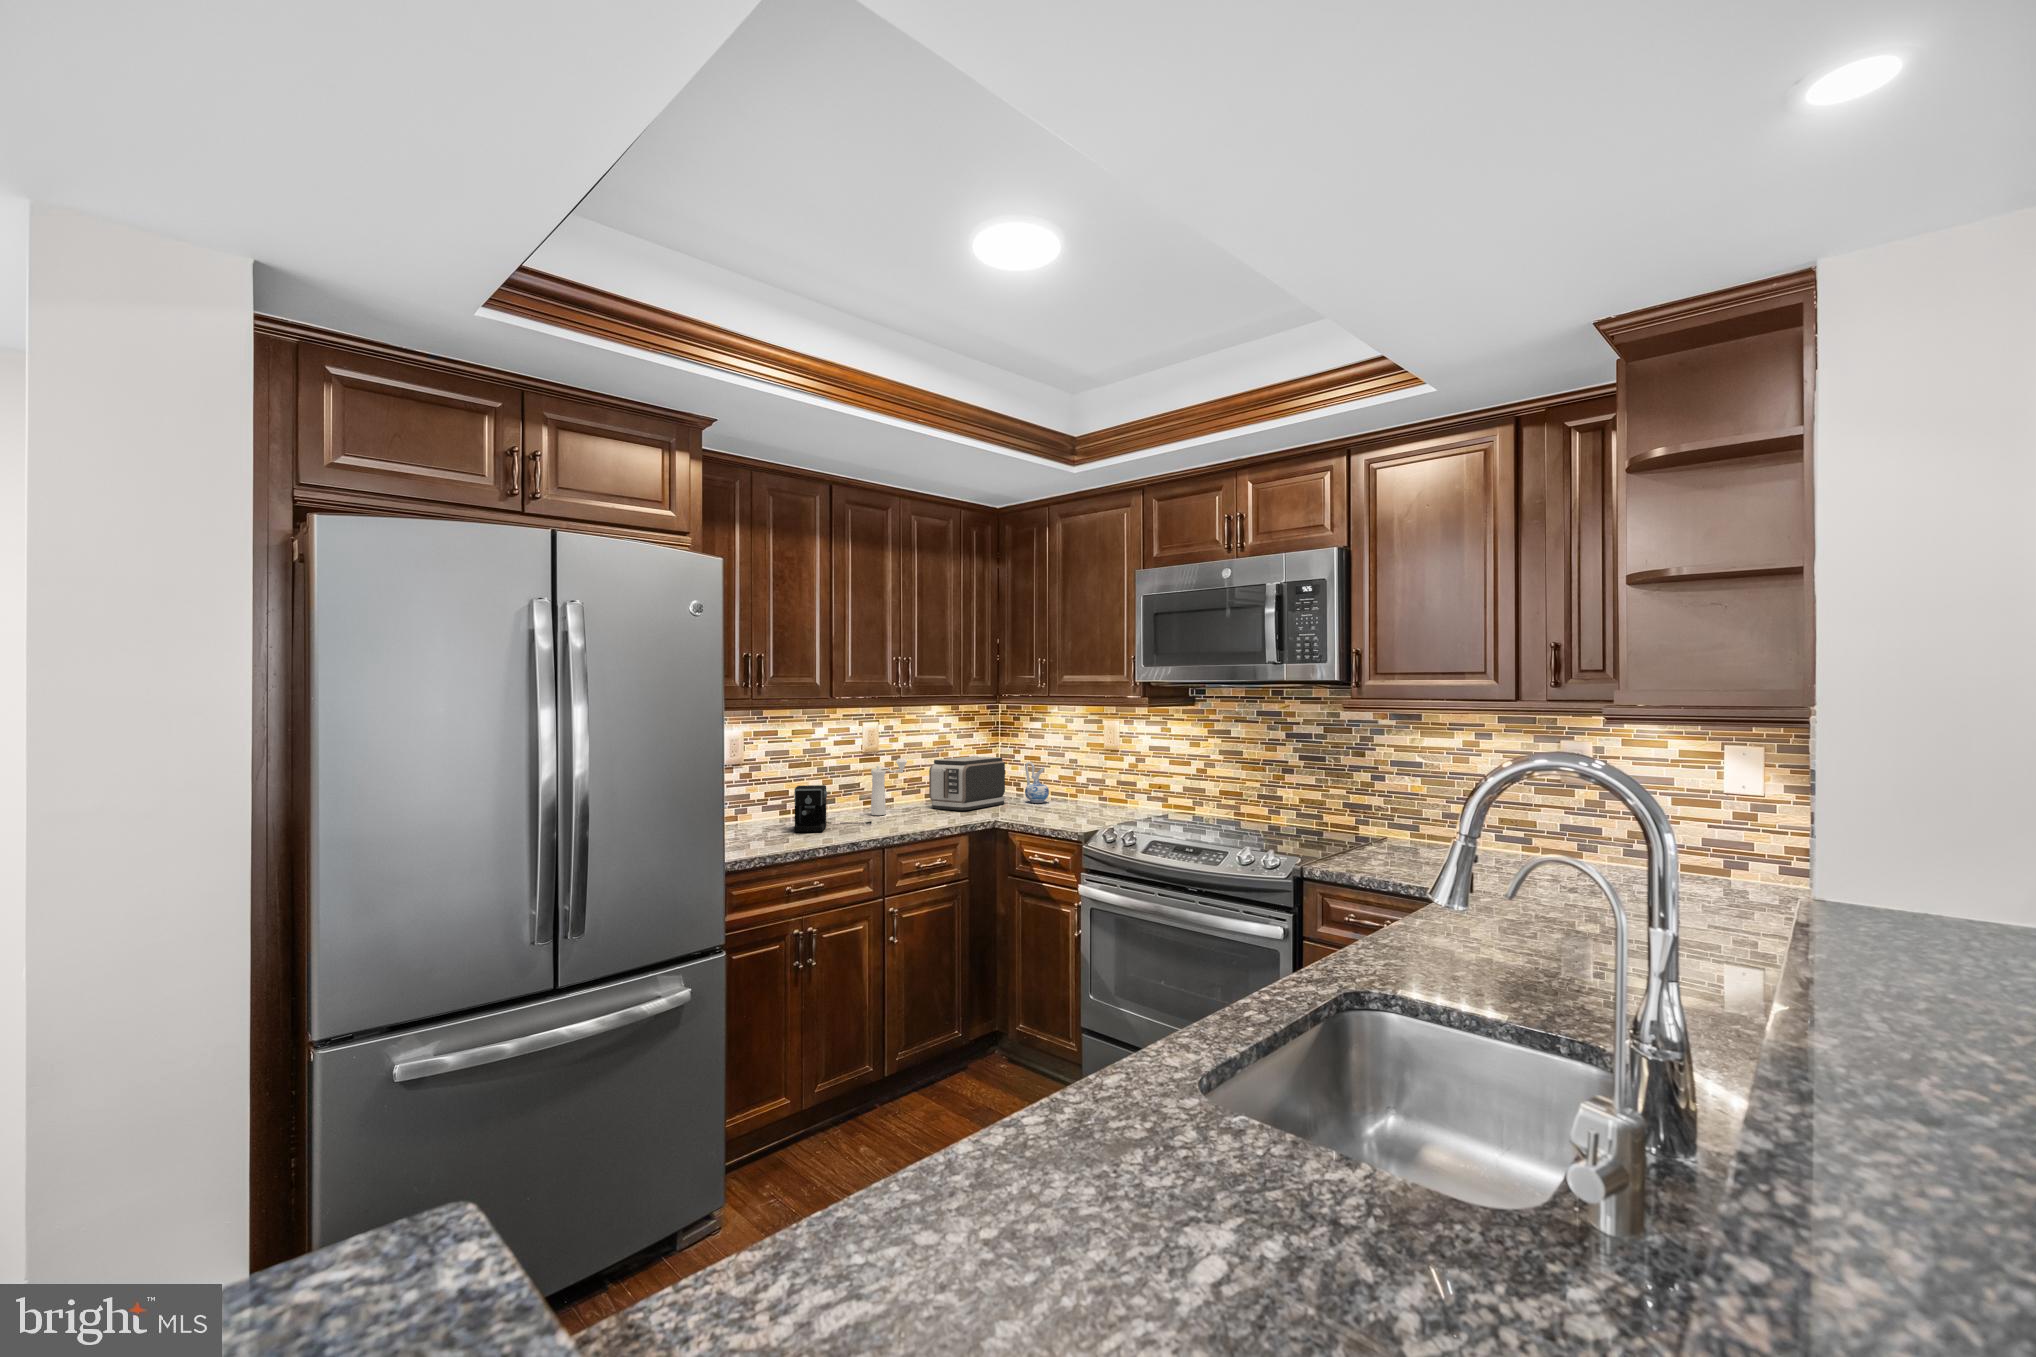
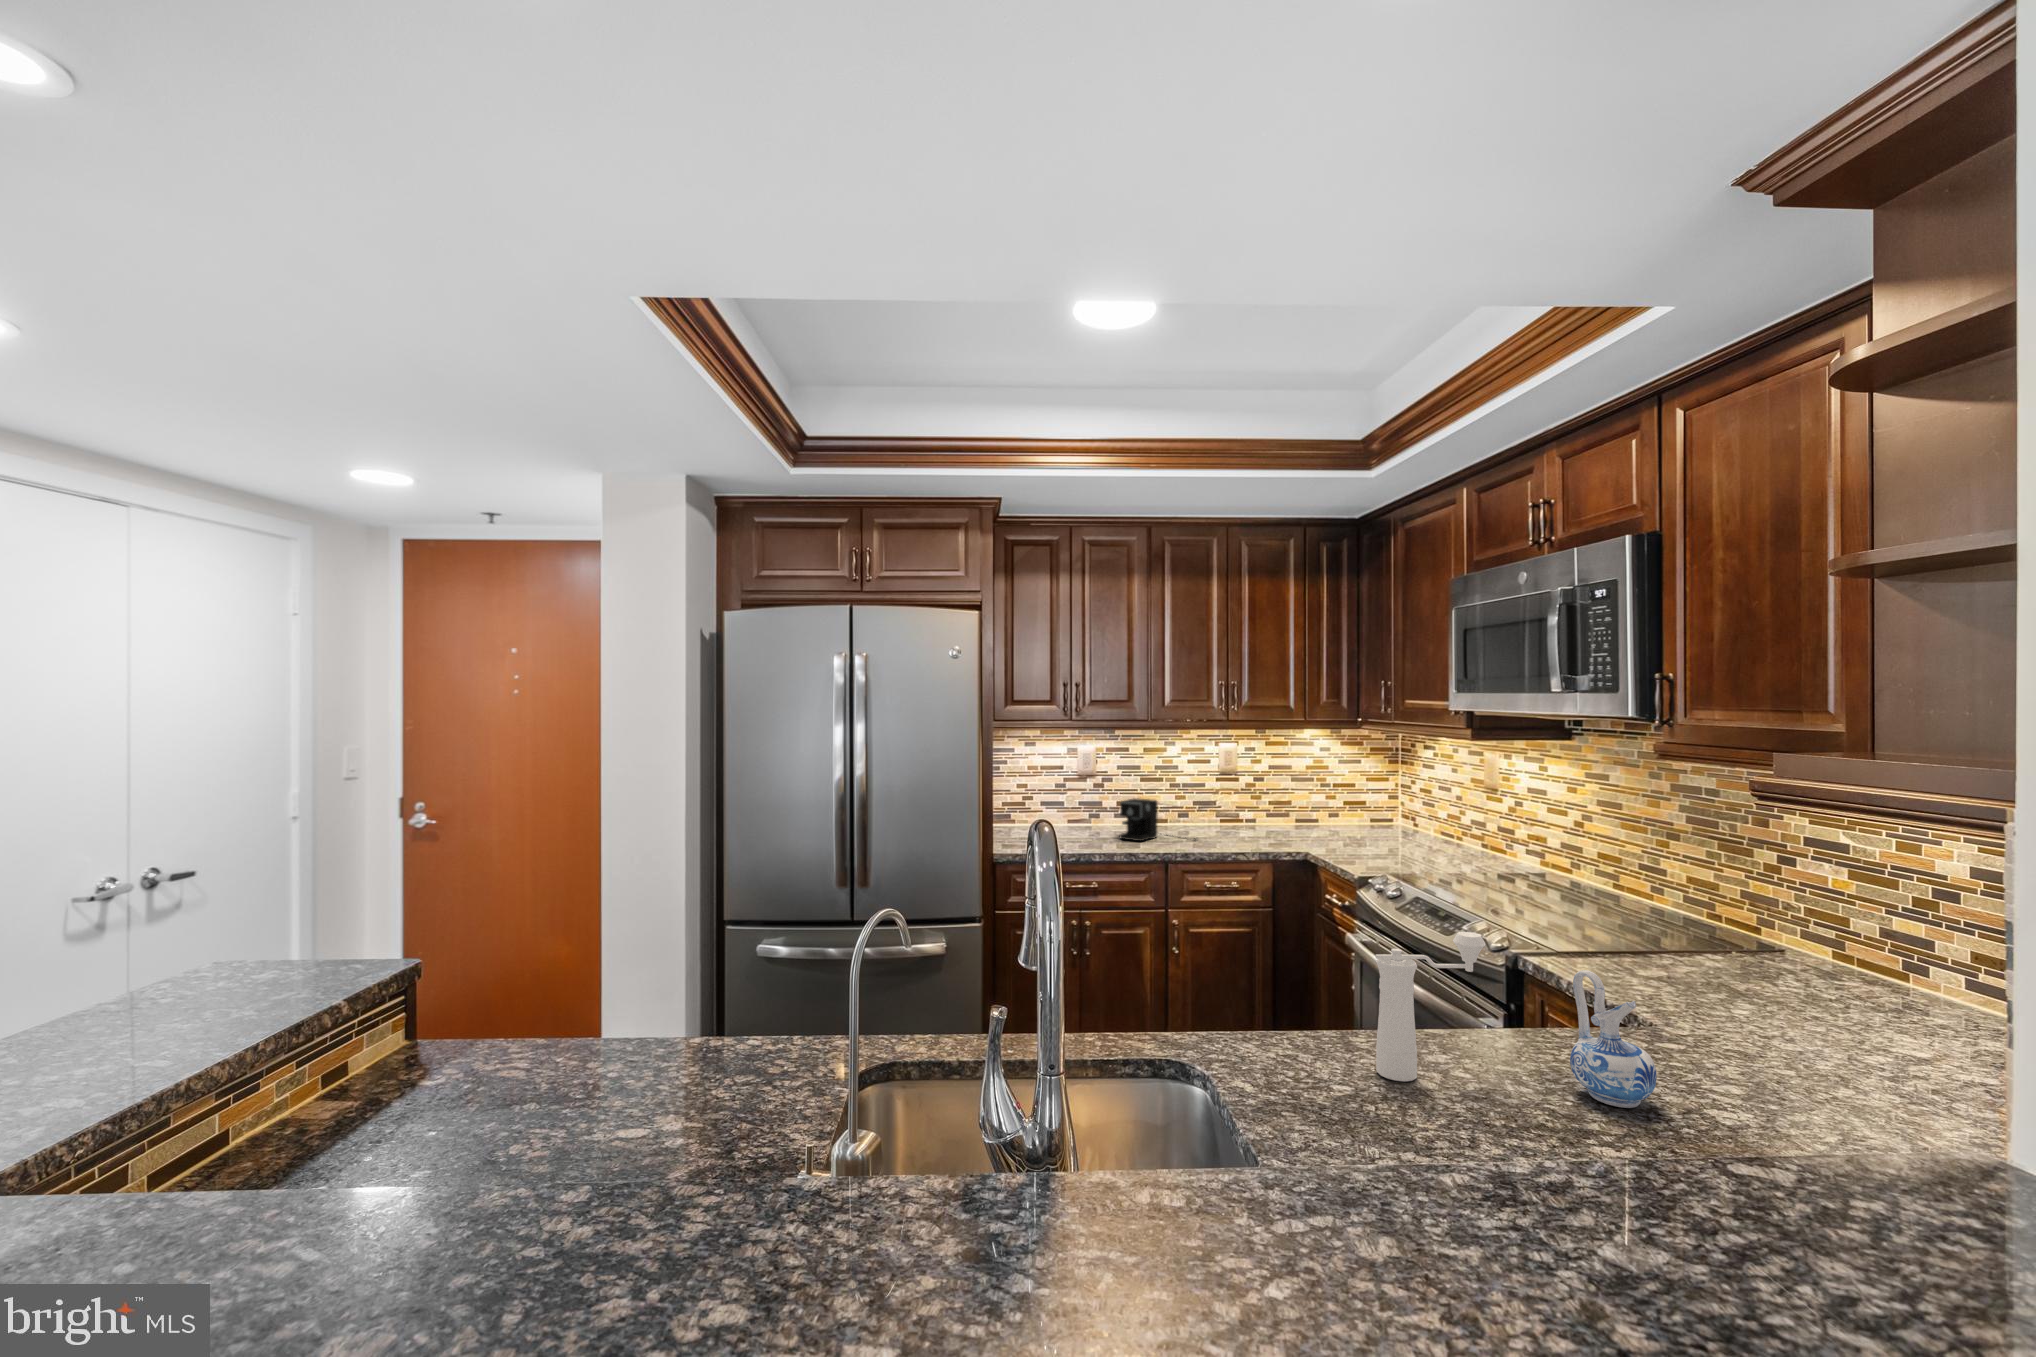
toaster: present [929,756,1005,810] -> none [1288,784,1377,839]
pepper mill: present [871,758,907,815] -> present [1375,932,1486,1081]
ceramic pitcher: present [1025,762,1049,803] -> present [1570,970,1657,1108]

